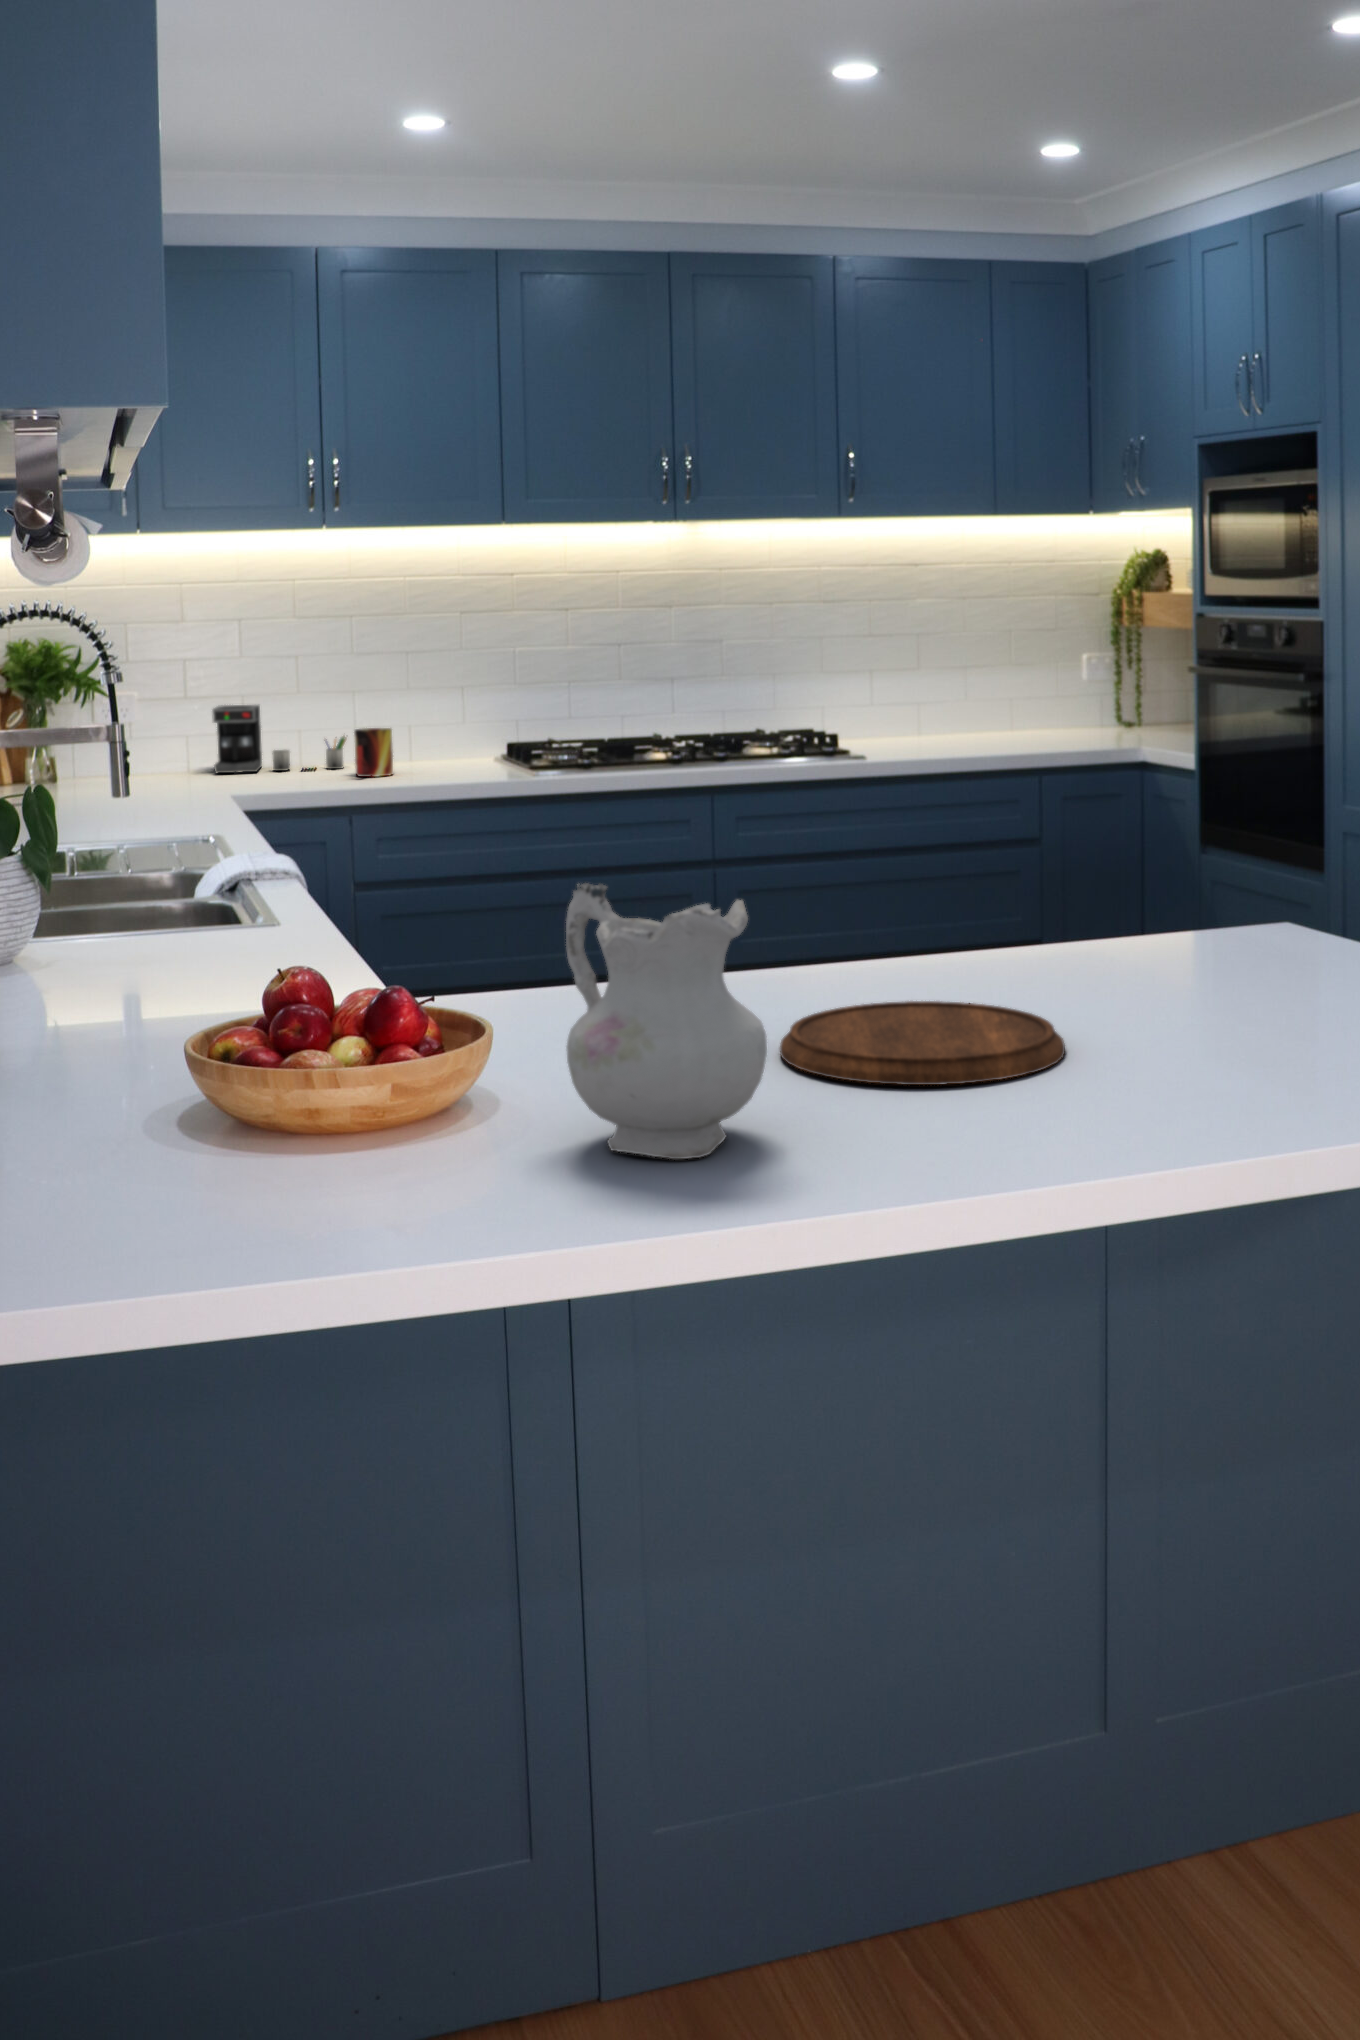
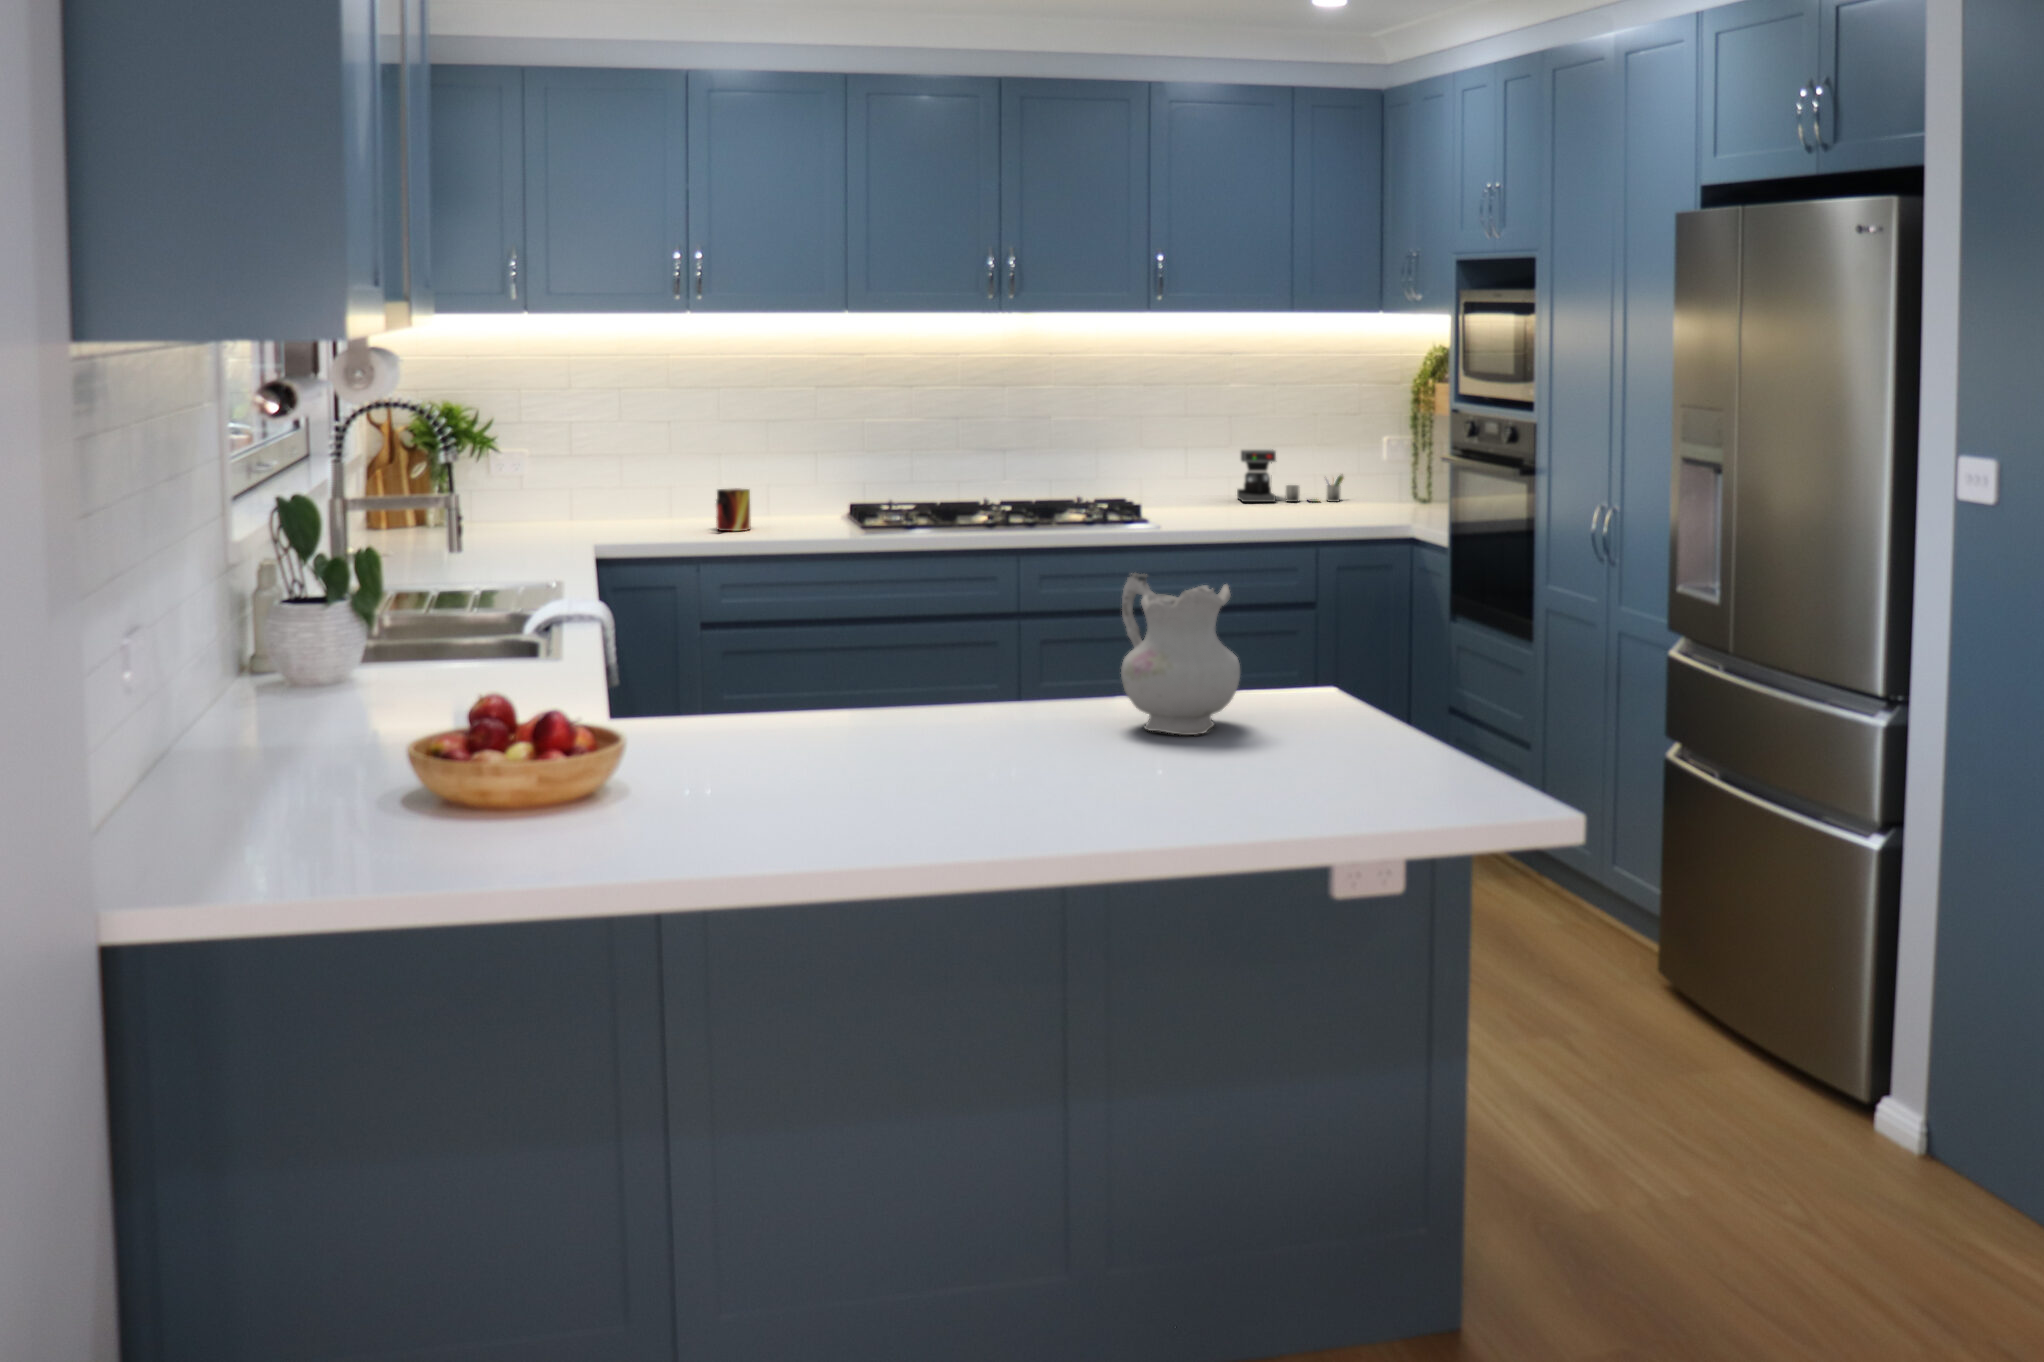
coffee maker: present [212,705,346,773] -> present [1237,449,1343,502]
ceramic pitcher: present [566,883,767,1159] -> present [1121,573,1240,735]
cutting board: present [780,1001,1065,1085] -> none [855,736,1075,798]

